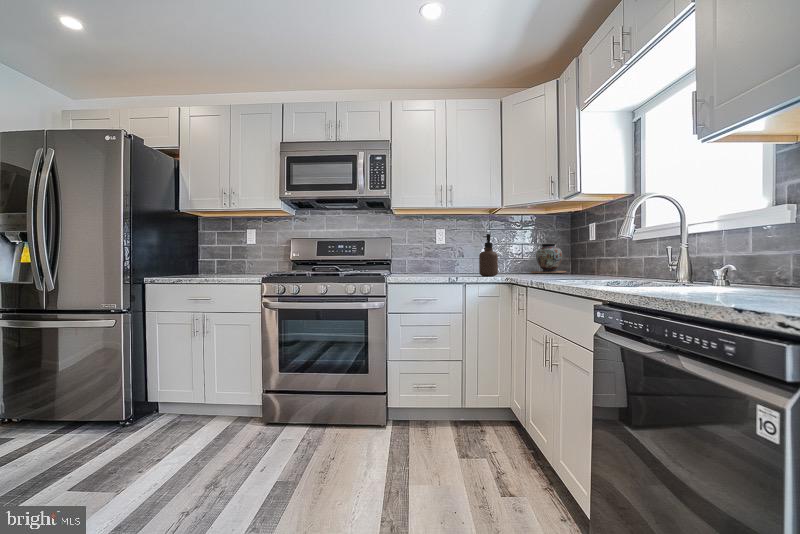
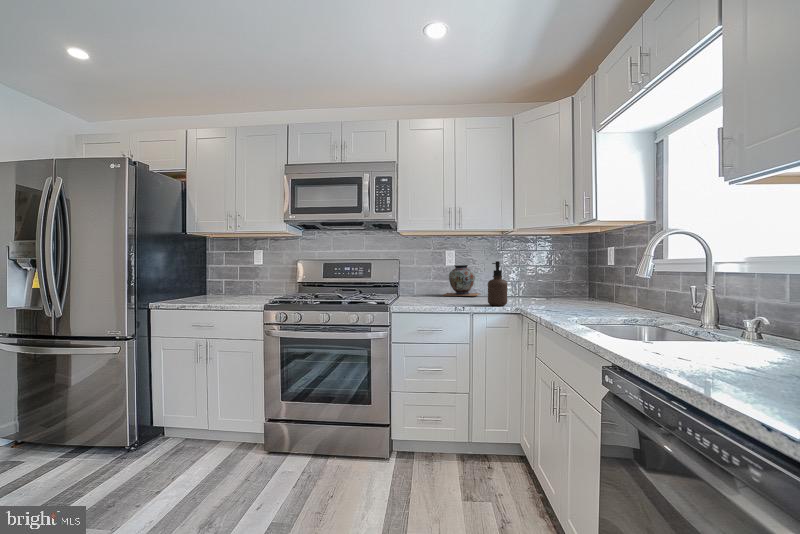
decorative vase: present [531,243,566,273] -> present [443,265,480,296]

